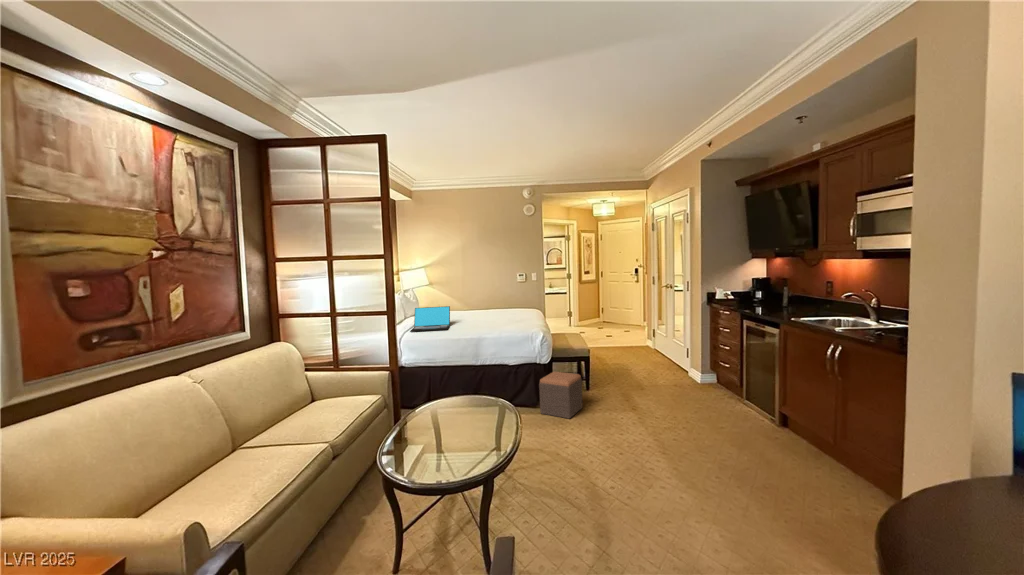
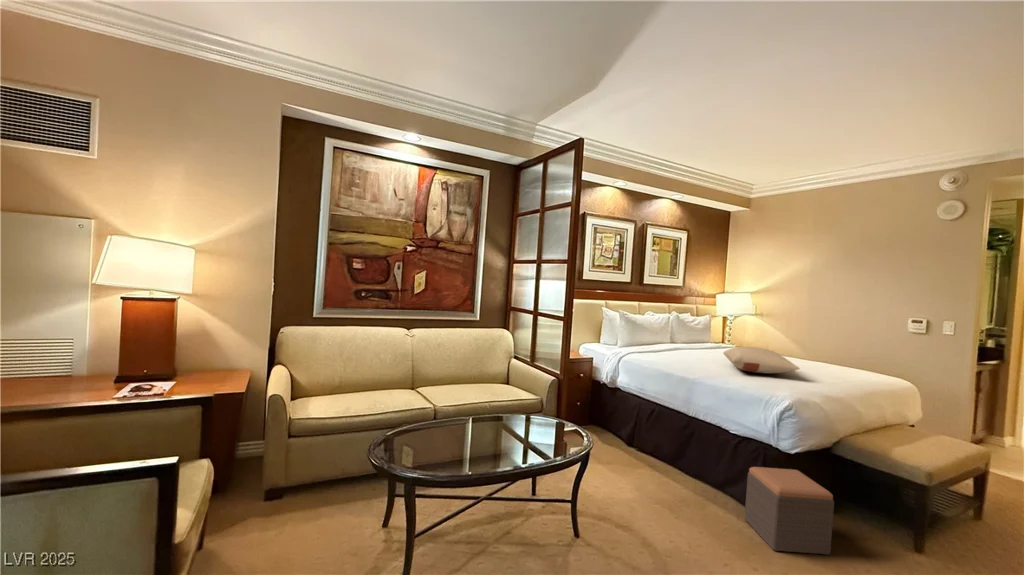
pillow: none [467,305,522,323] -> present [723,347,800,373]
laptop: present [410,306,450,332] -> none [640,331,702,363]

